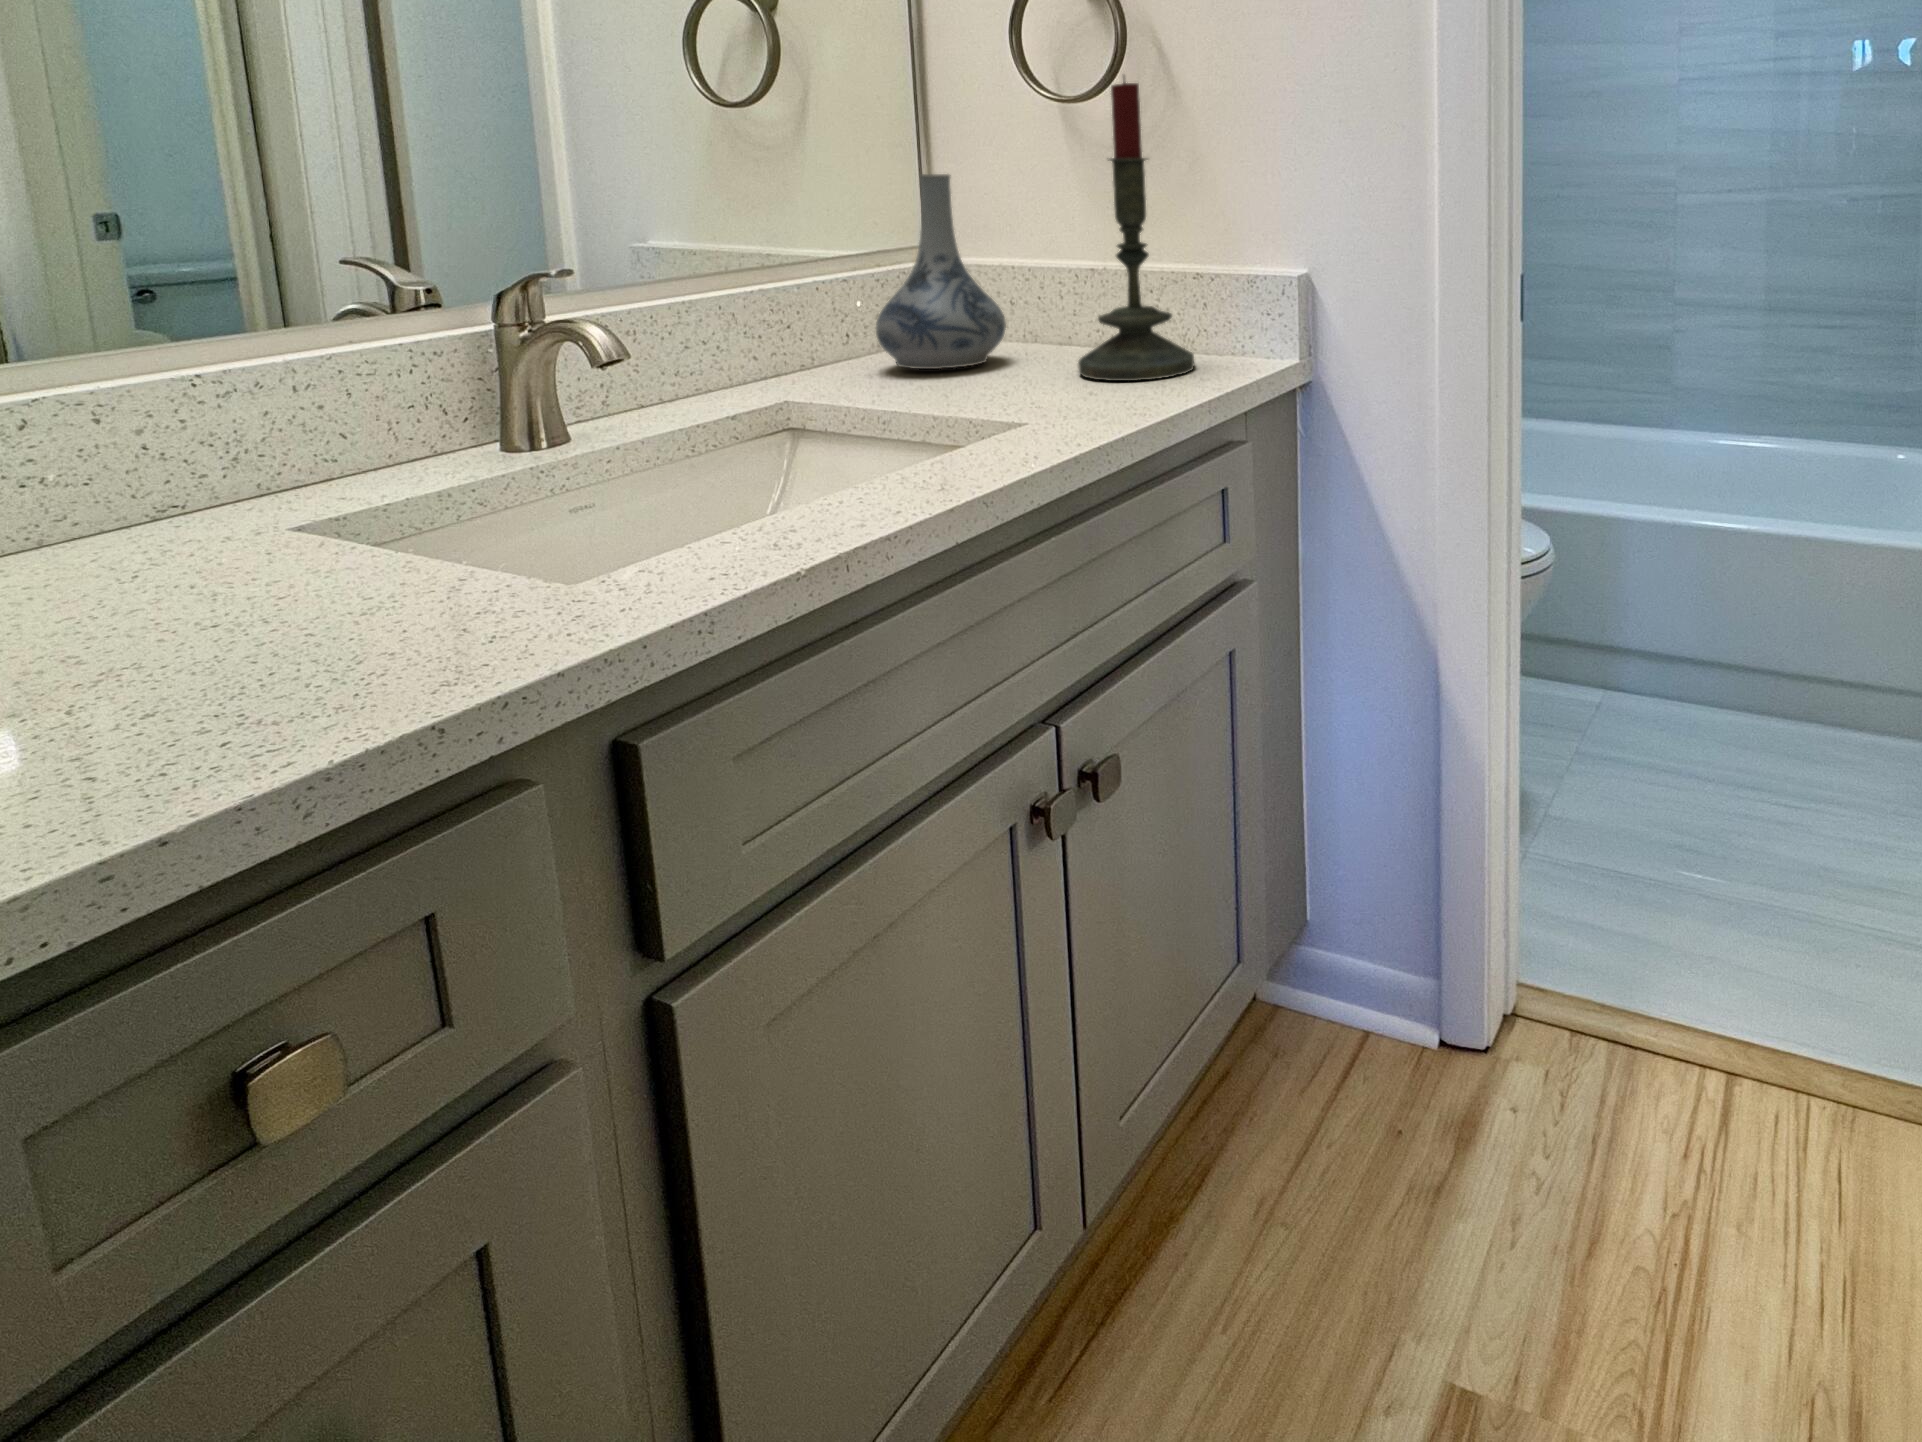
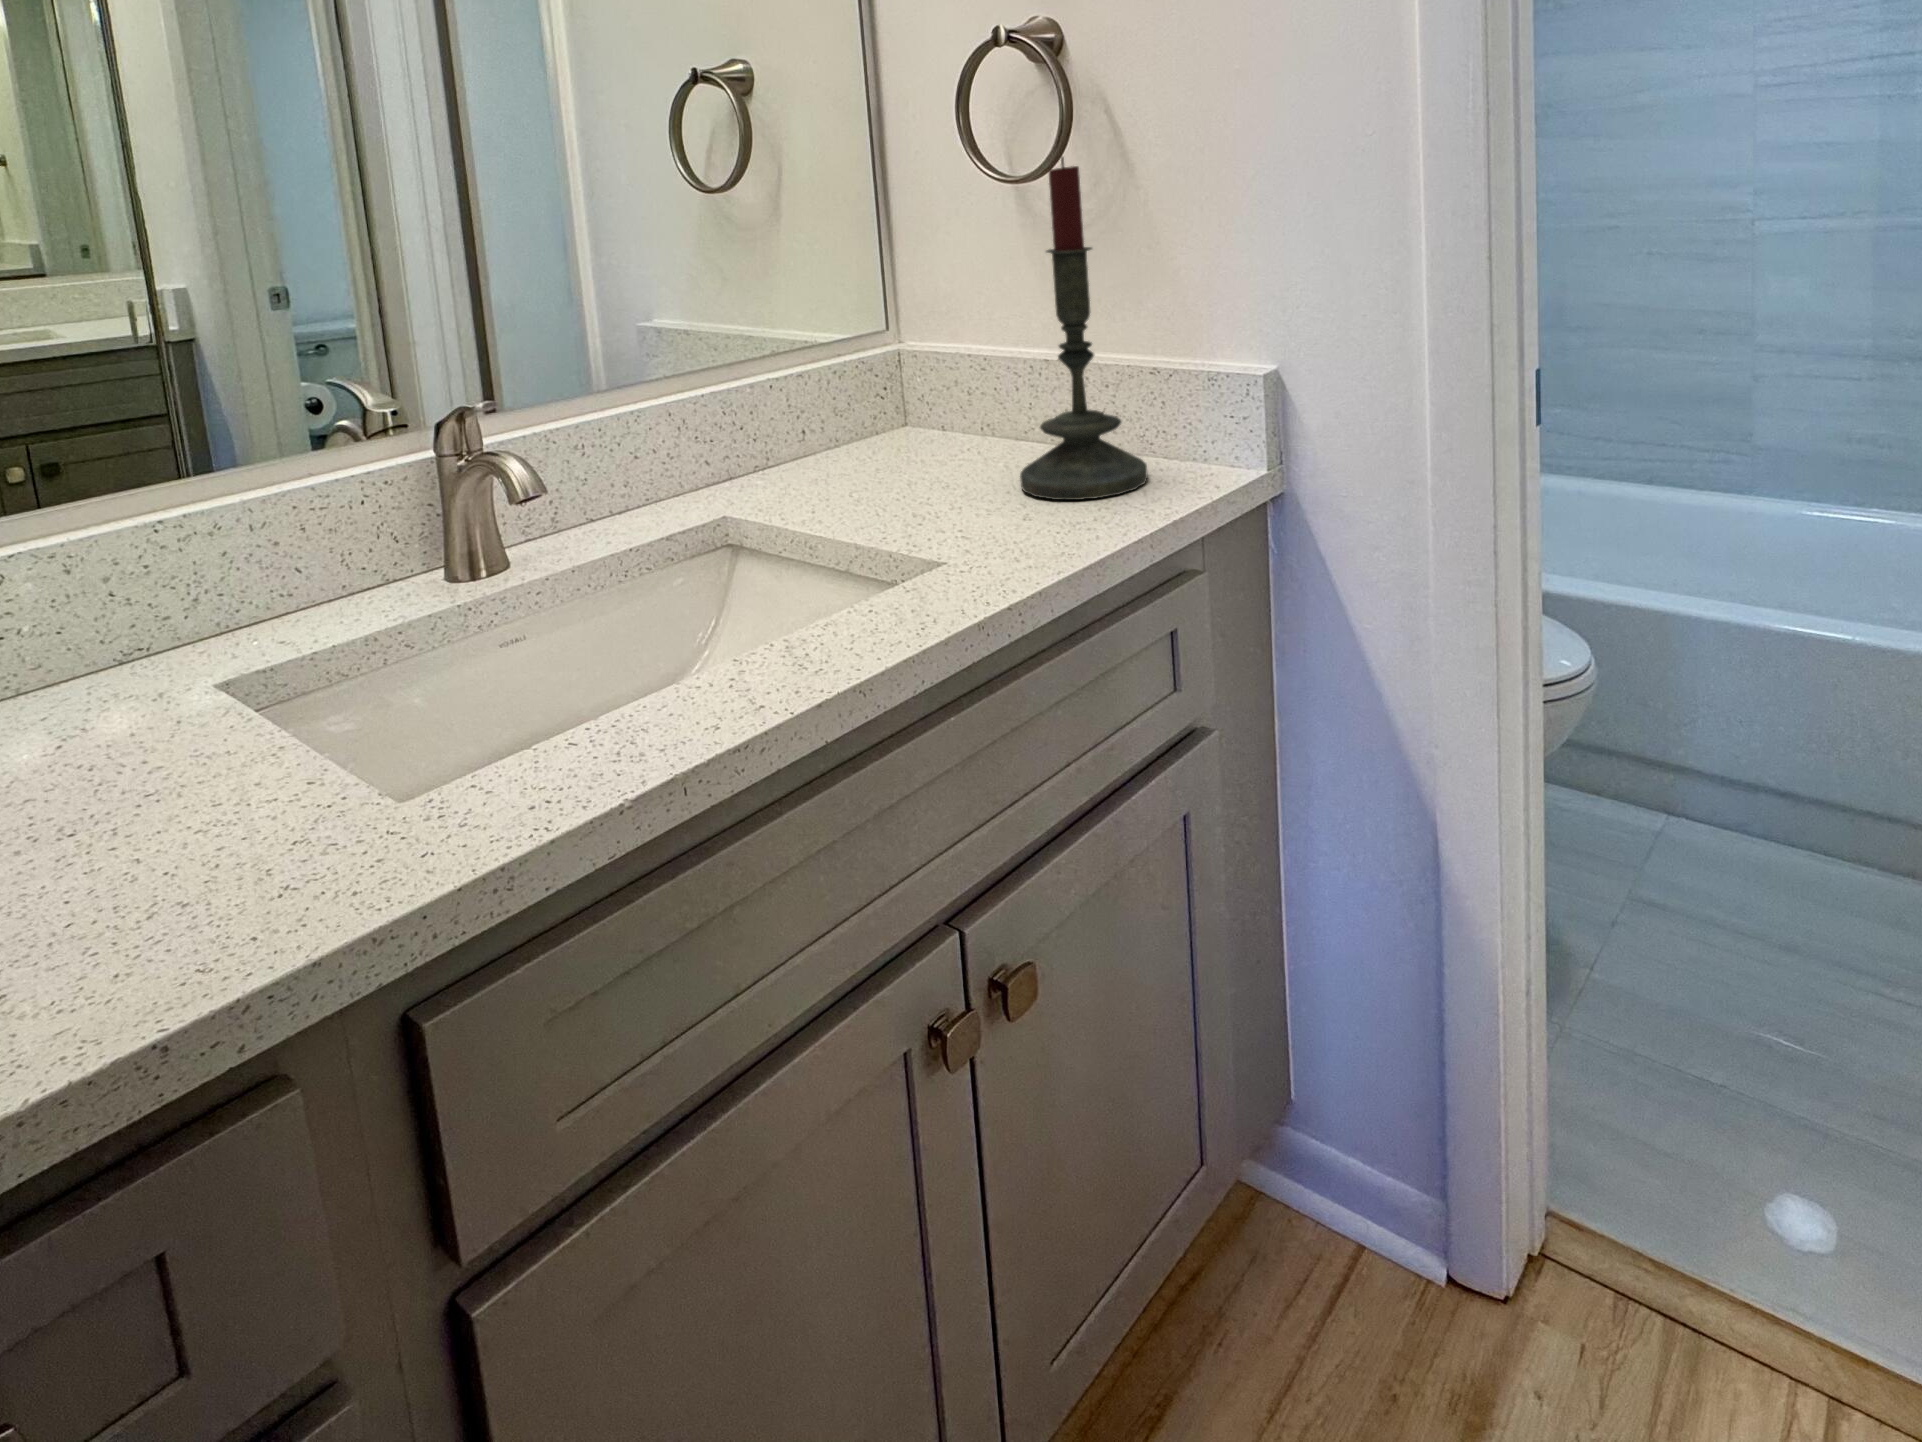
decorative vase: present [876,174,1006,369] -> none [822,266,954,475]

